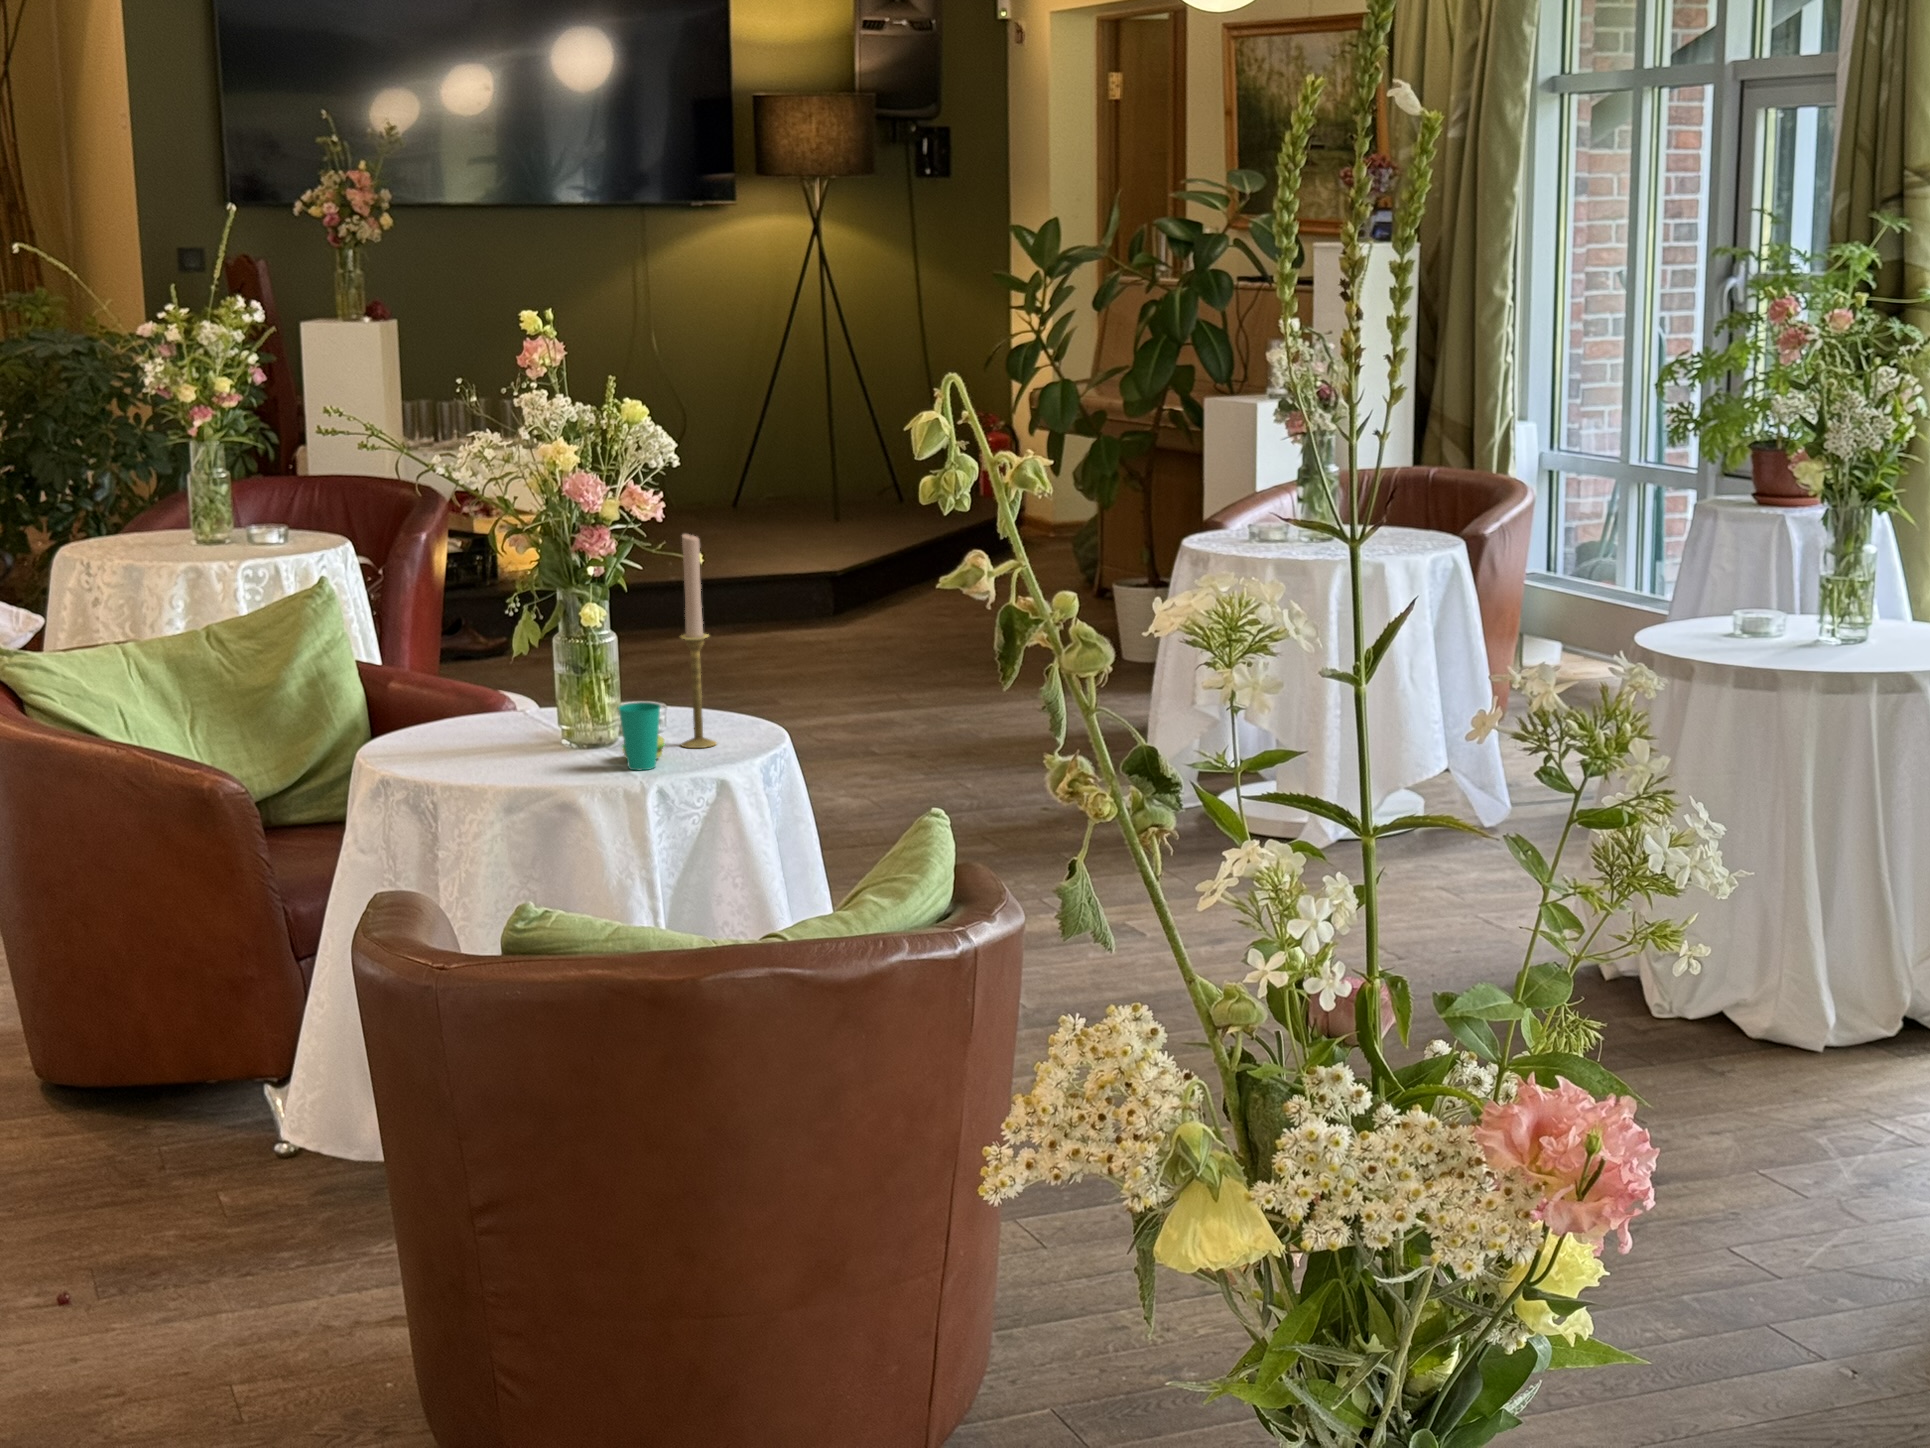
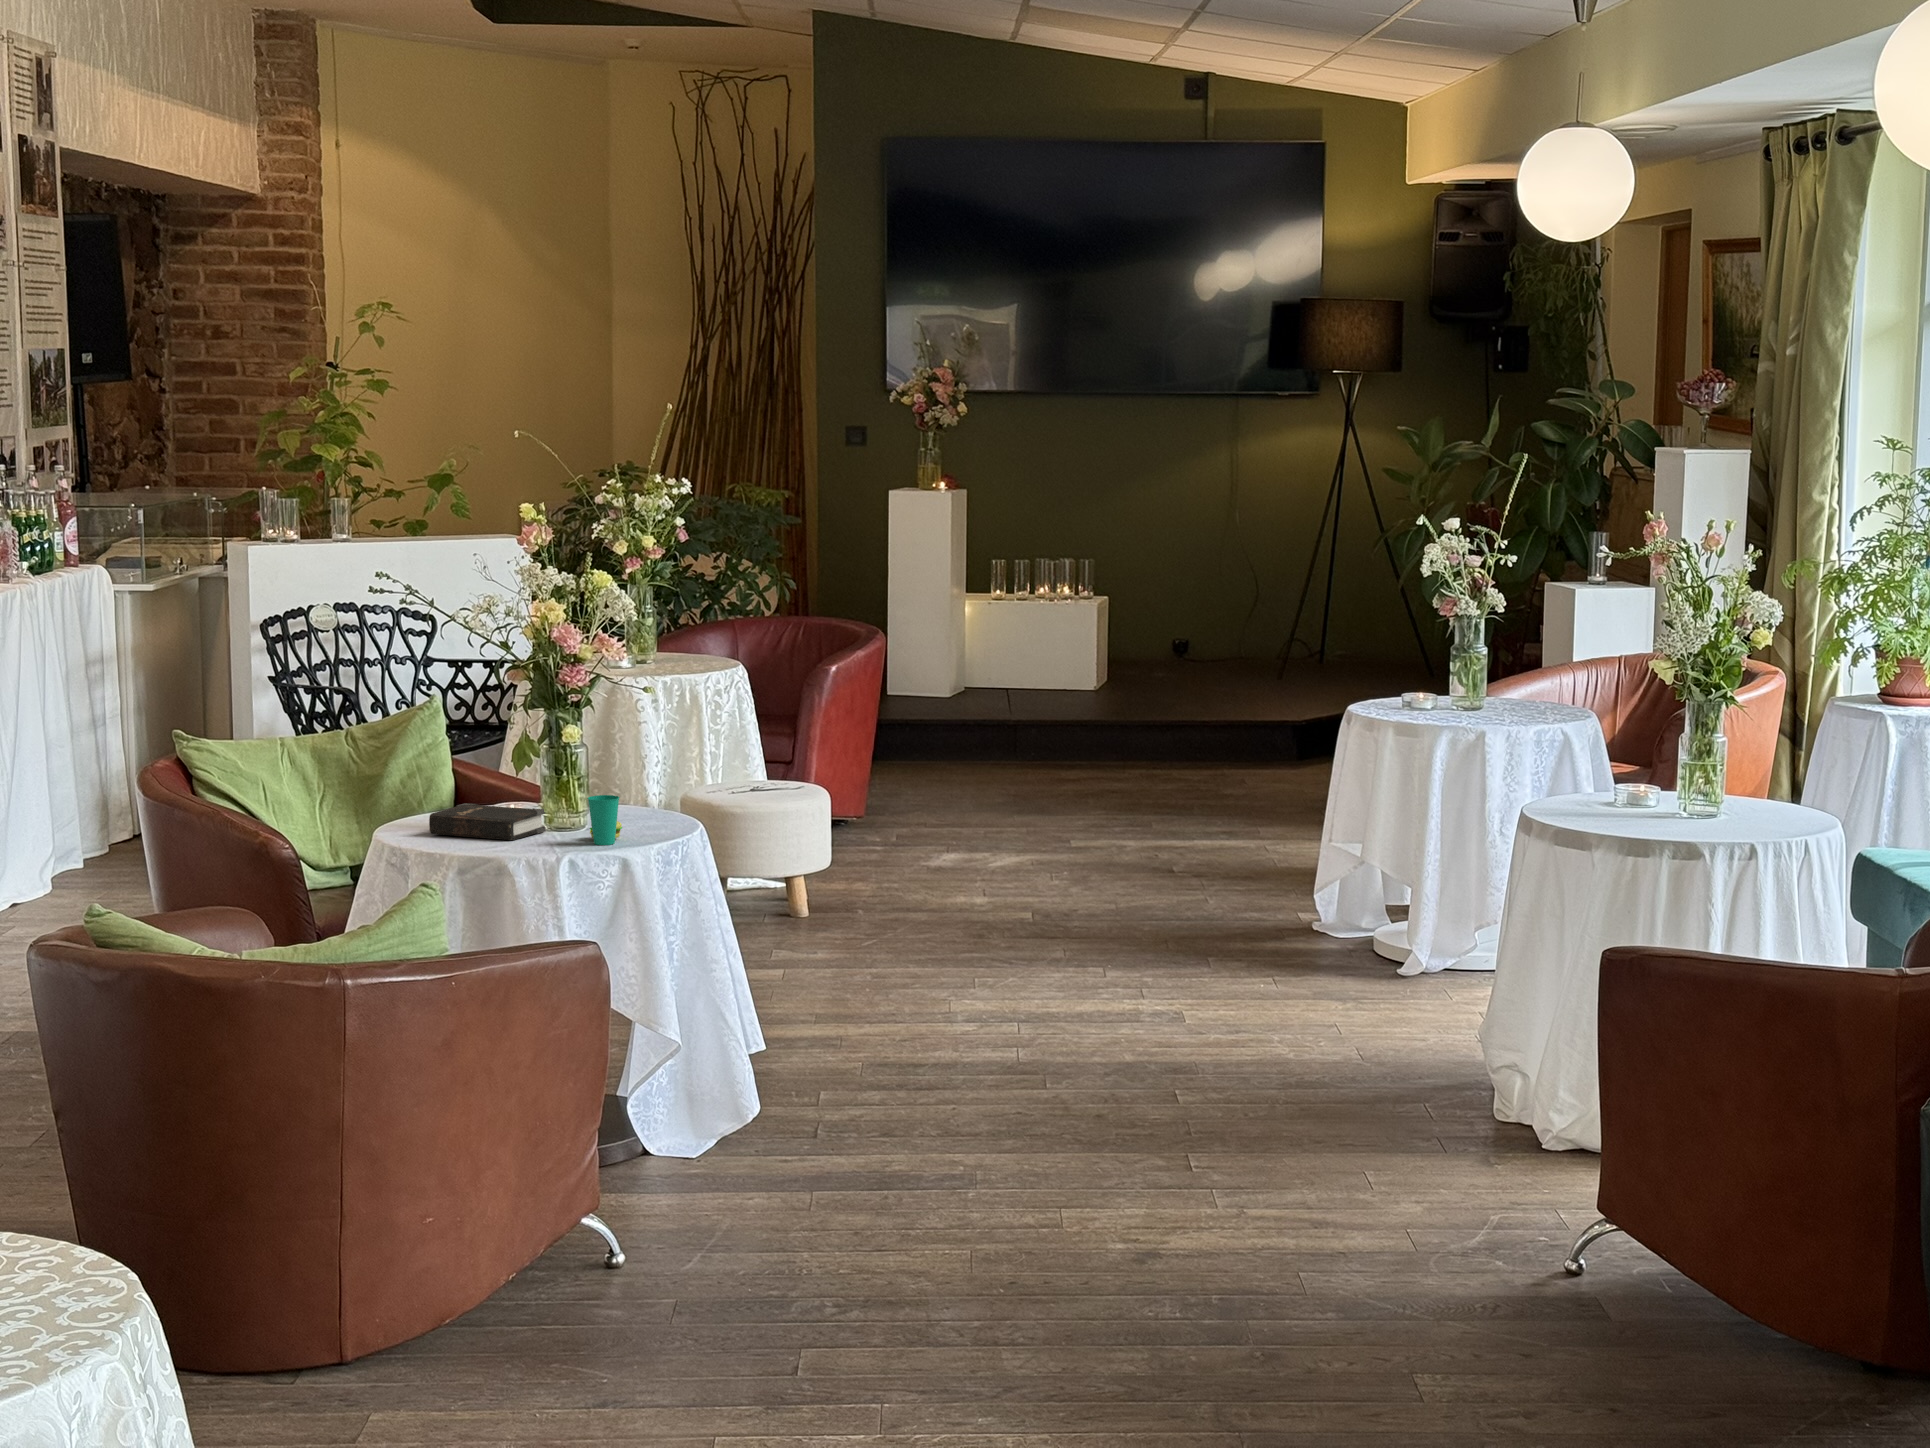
candlestick: present [681,534,717,748] -> none [634,670,662,833]
hardback book: none [408,709,564,763] -> present [429,803,546,840]

